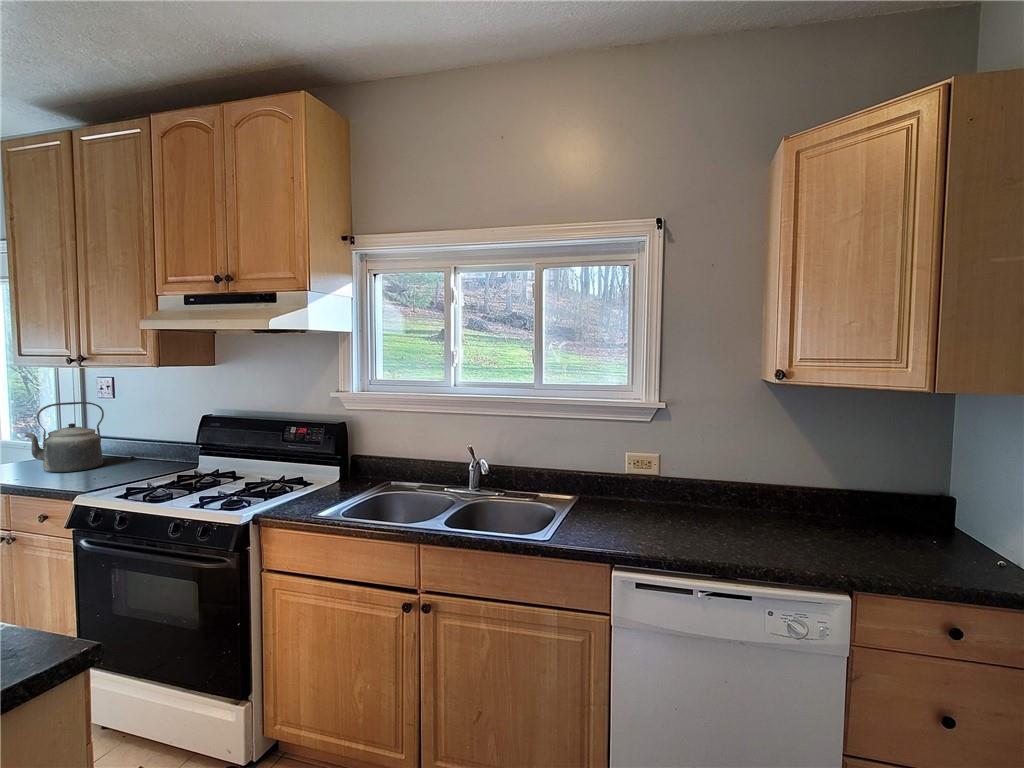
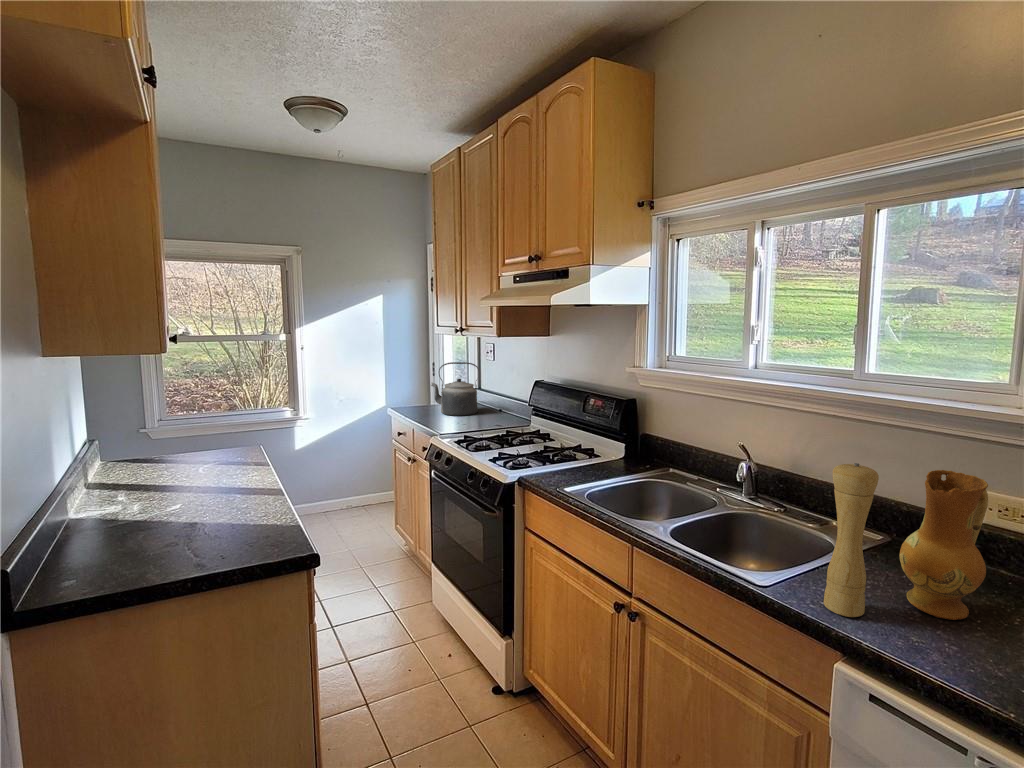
ceramic jug: none [606,436,650,528] -> present [899,470,988,620]
pepper mill: none [581,438,607,541] -> present [824,463,879,617]

